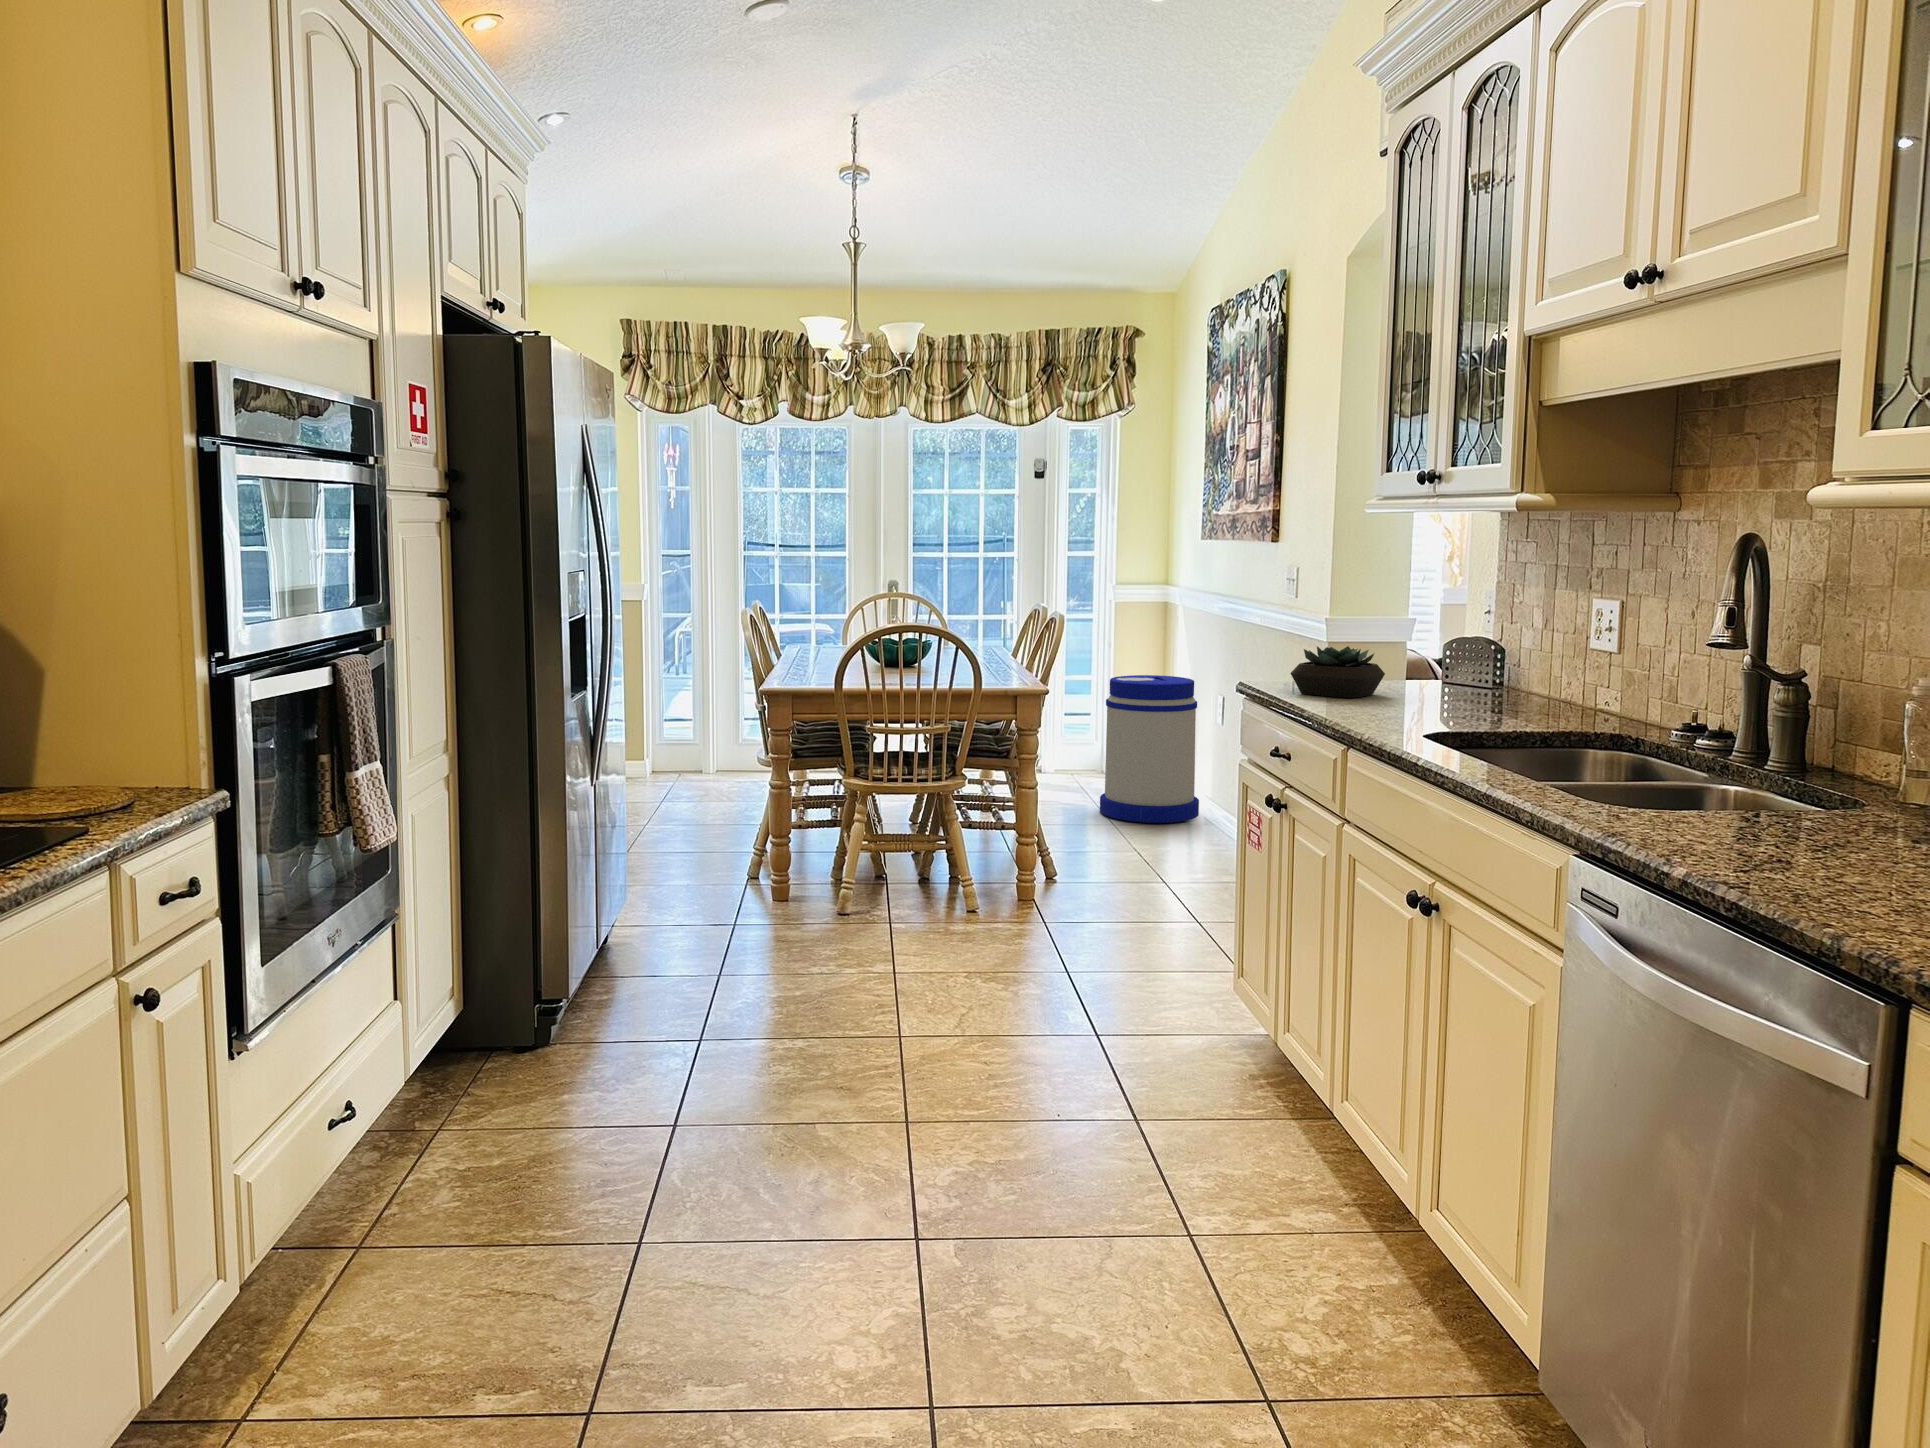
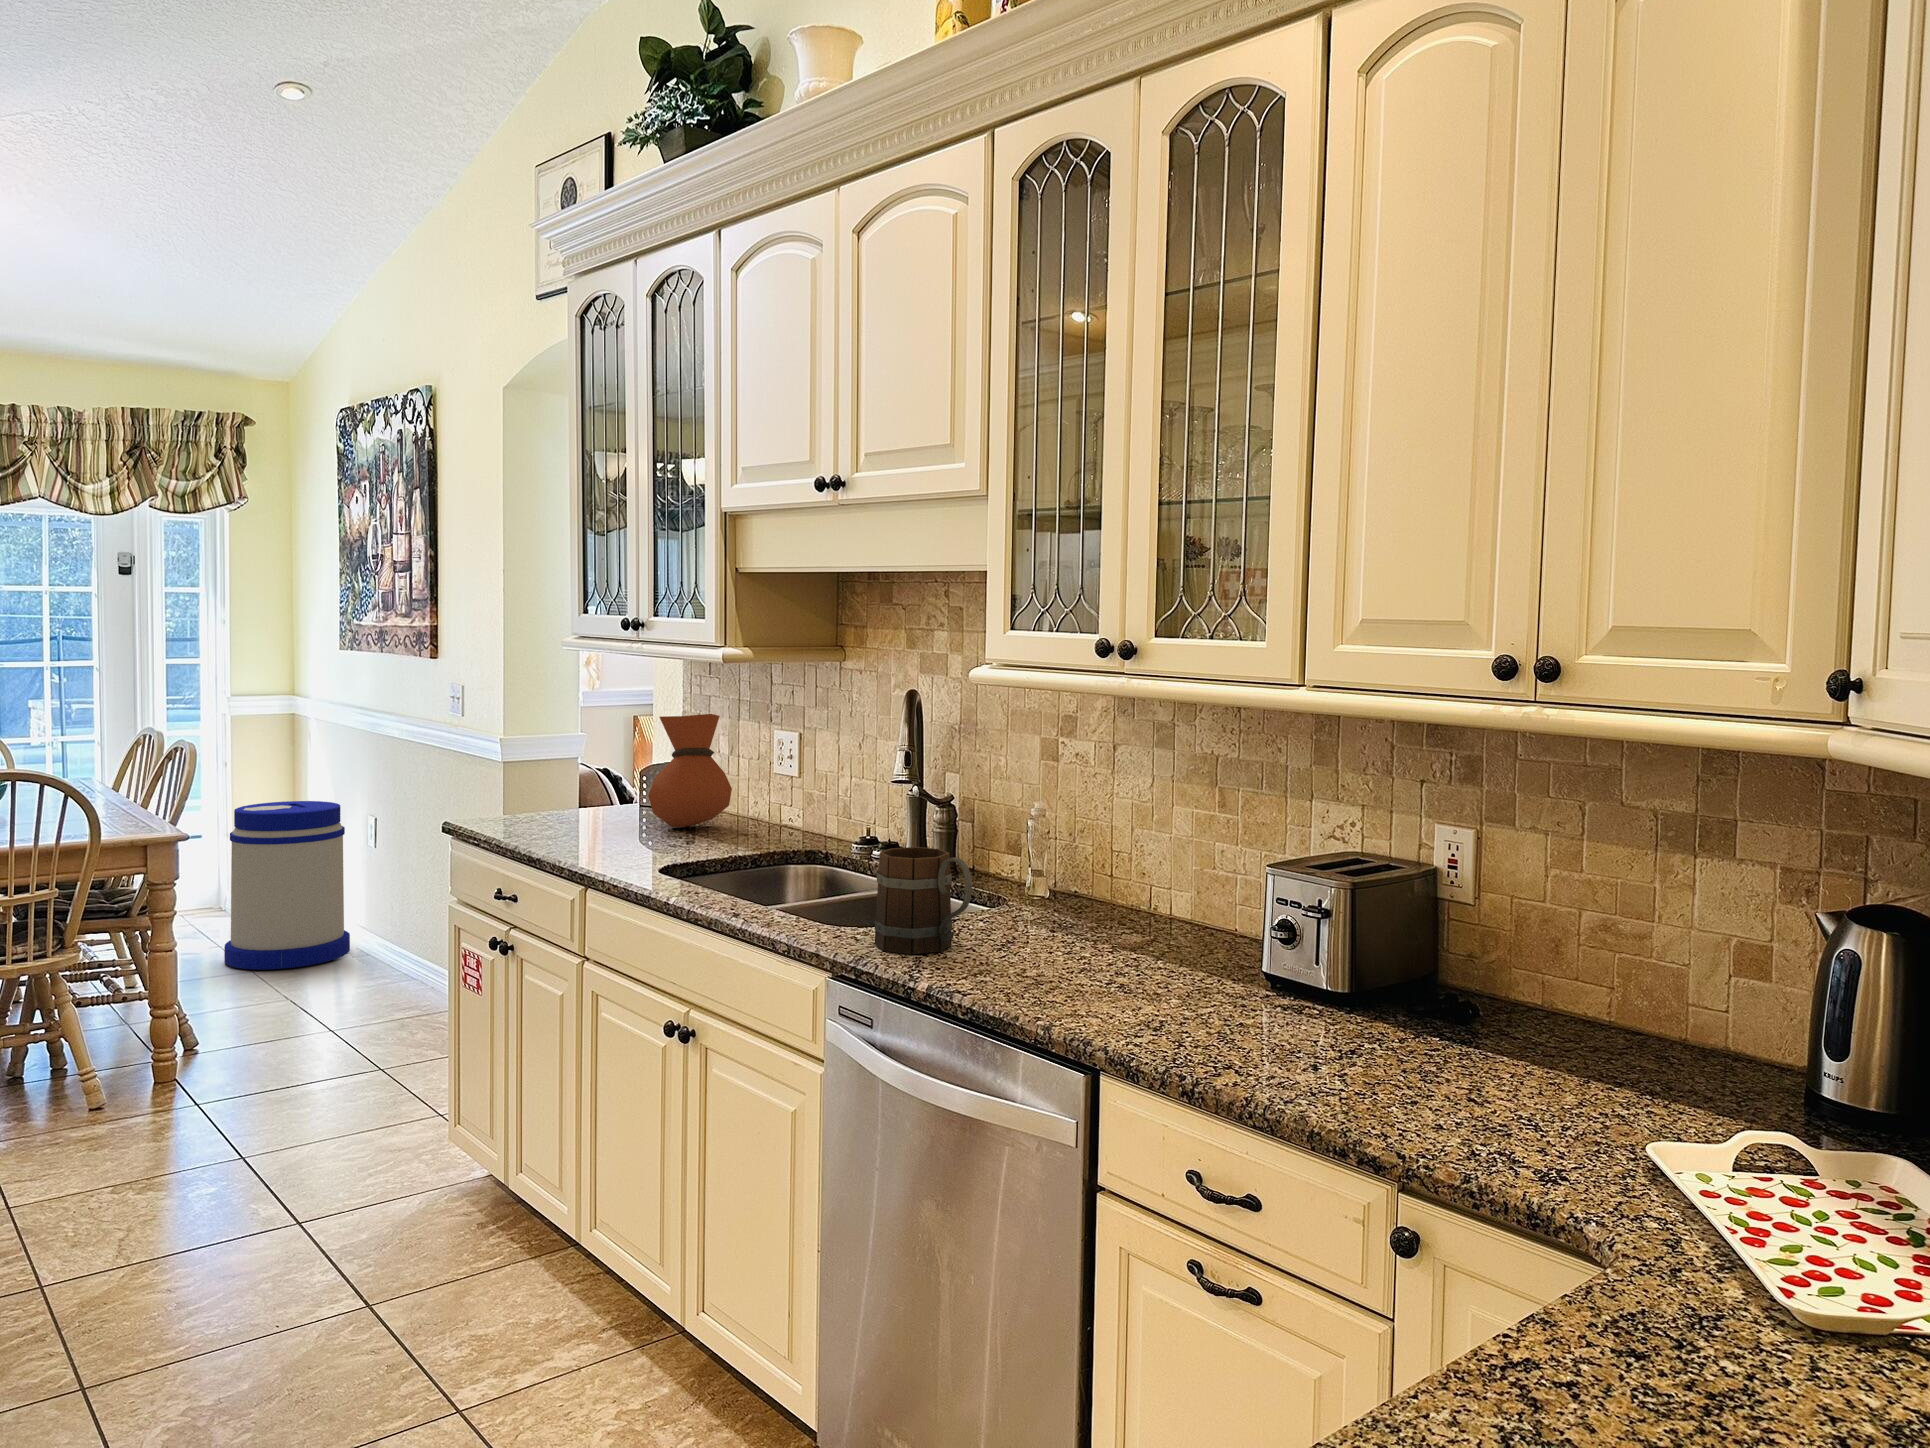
vase: none [1439,577,1538,704] -> present [648,714,732,827]
succulent plant: present [1291,646,1385,698] -> none [505,779,595,831]
mug: none [1644,716,1784,850] -> present [875,847,972,954]

